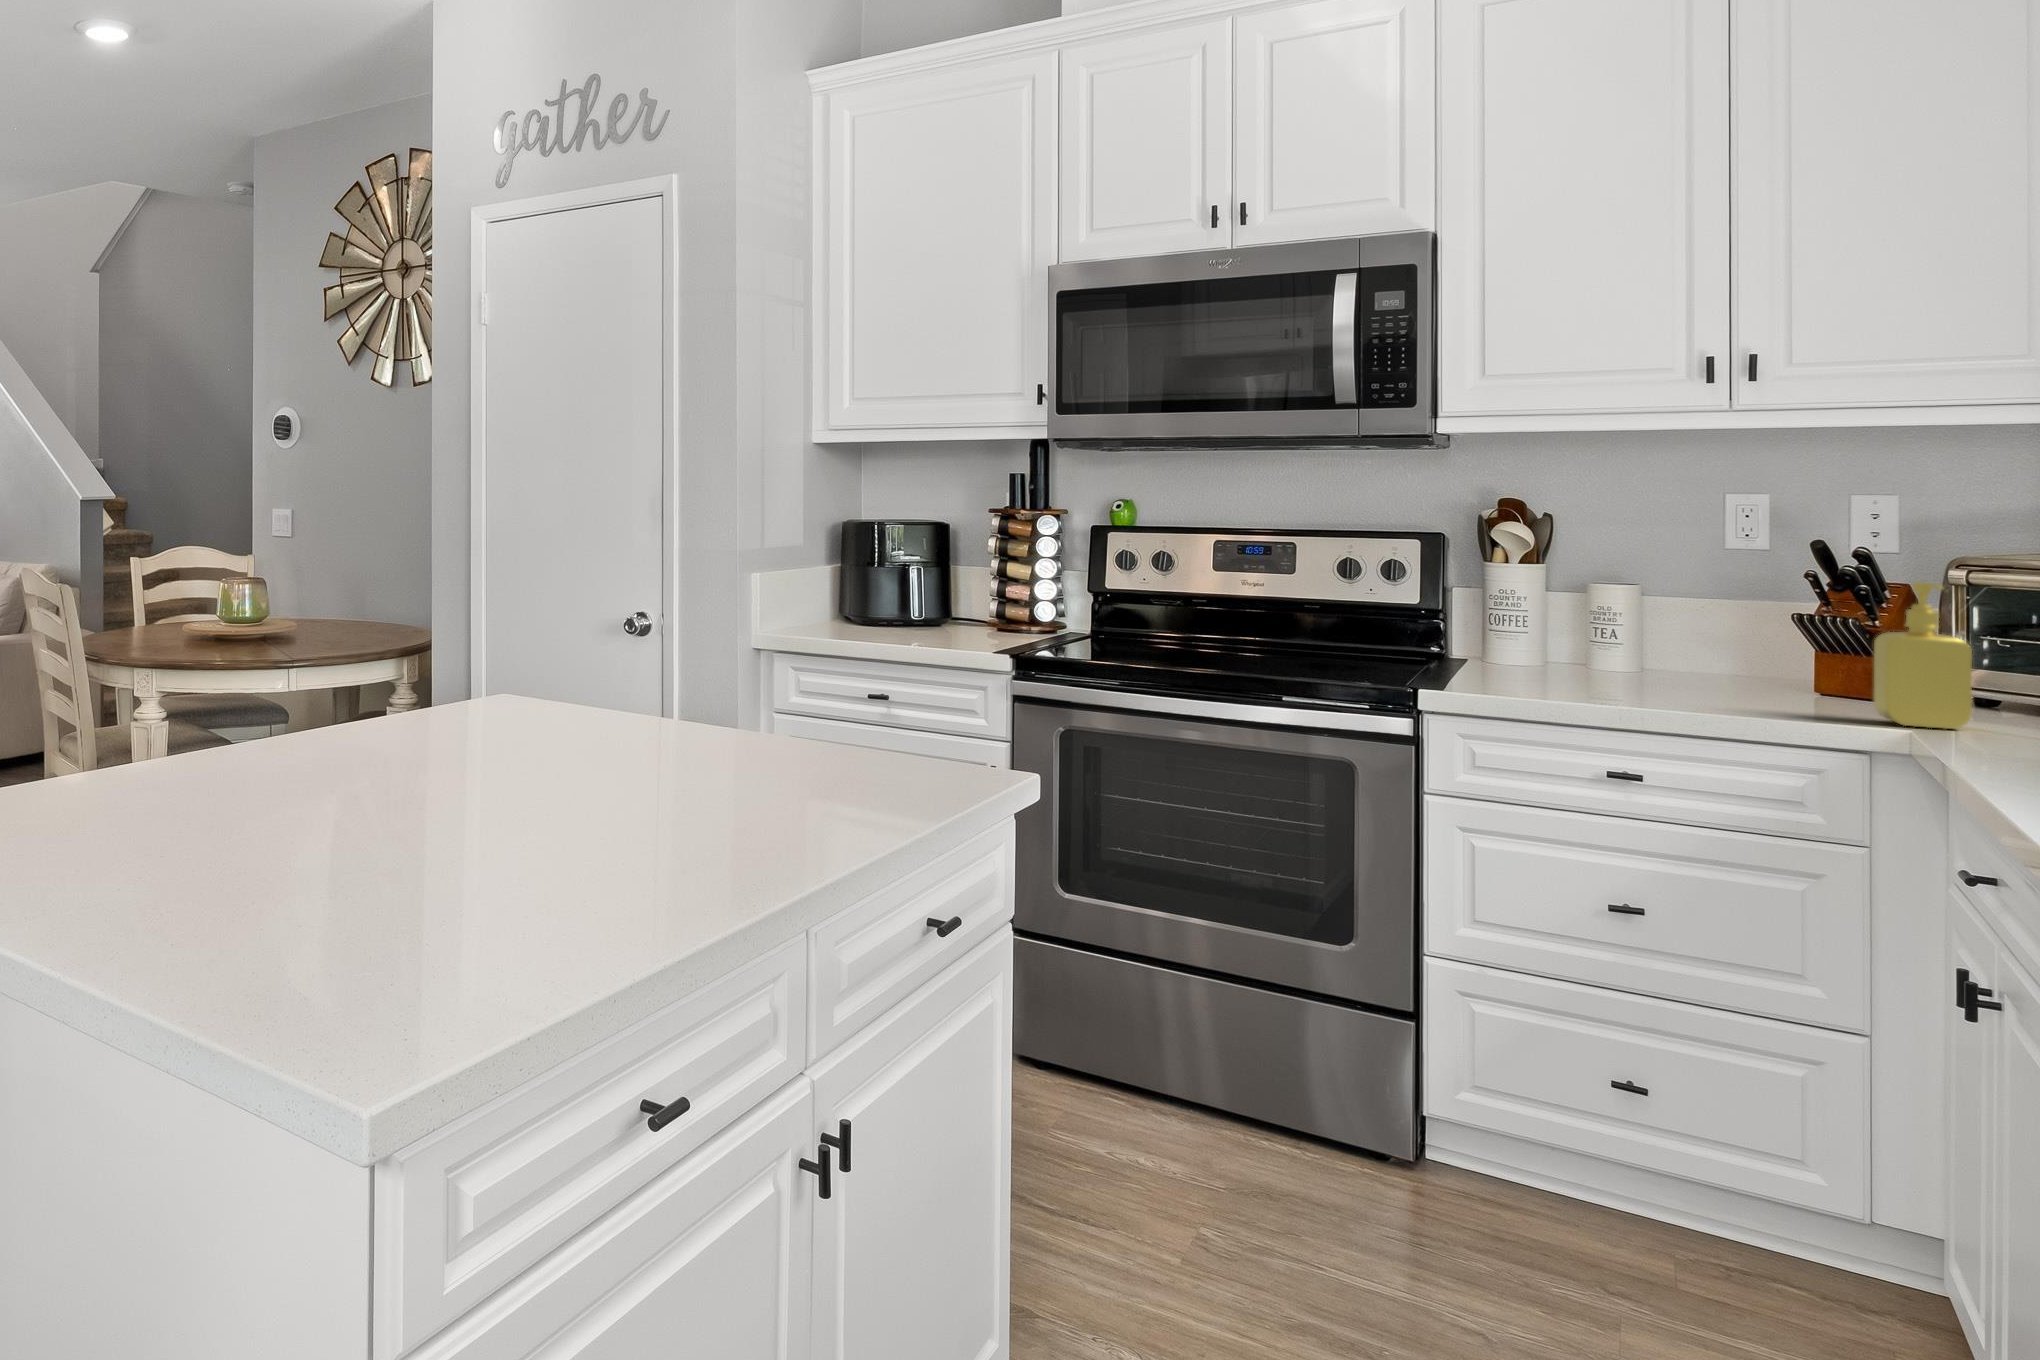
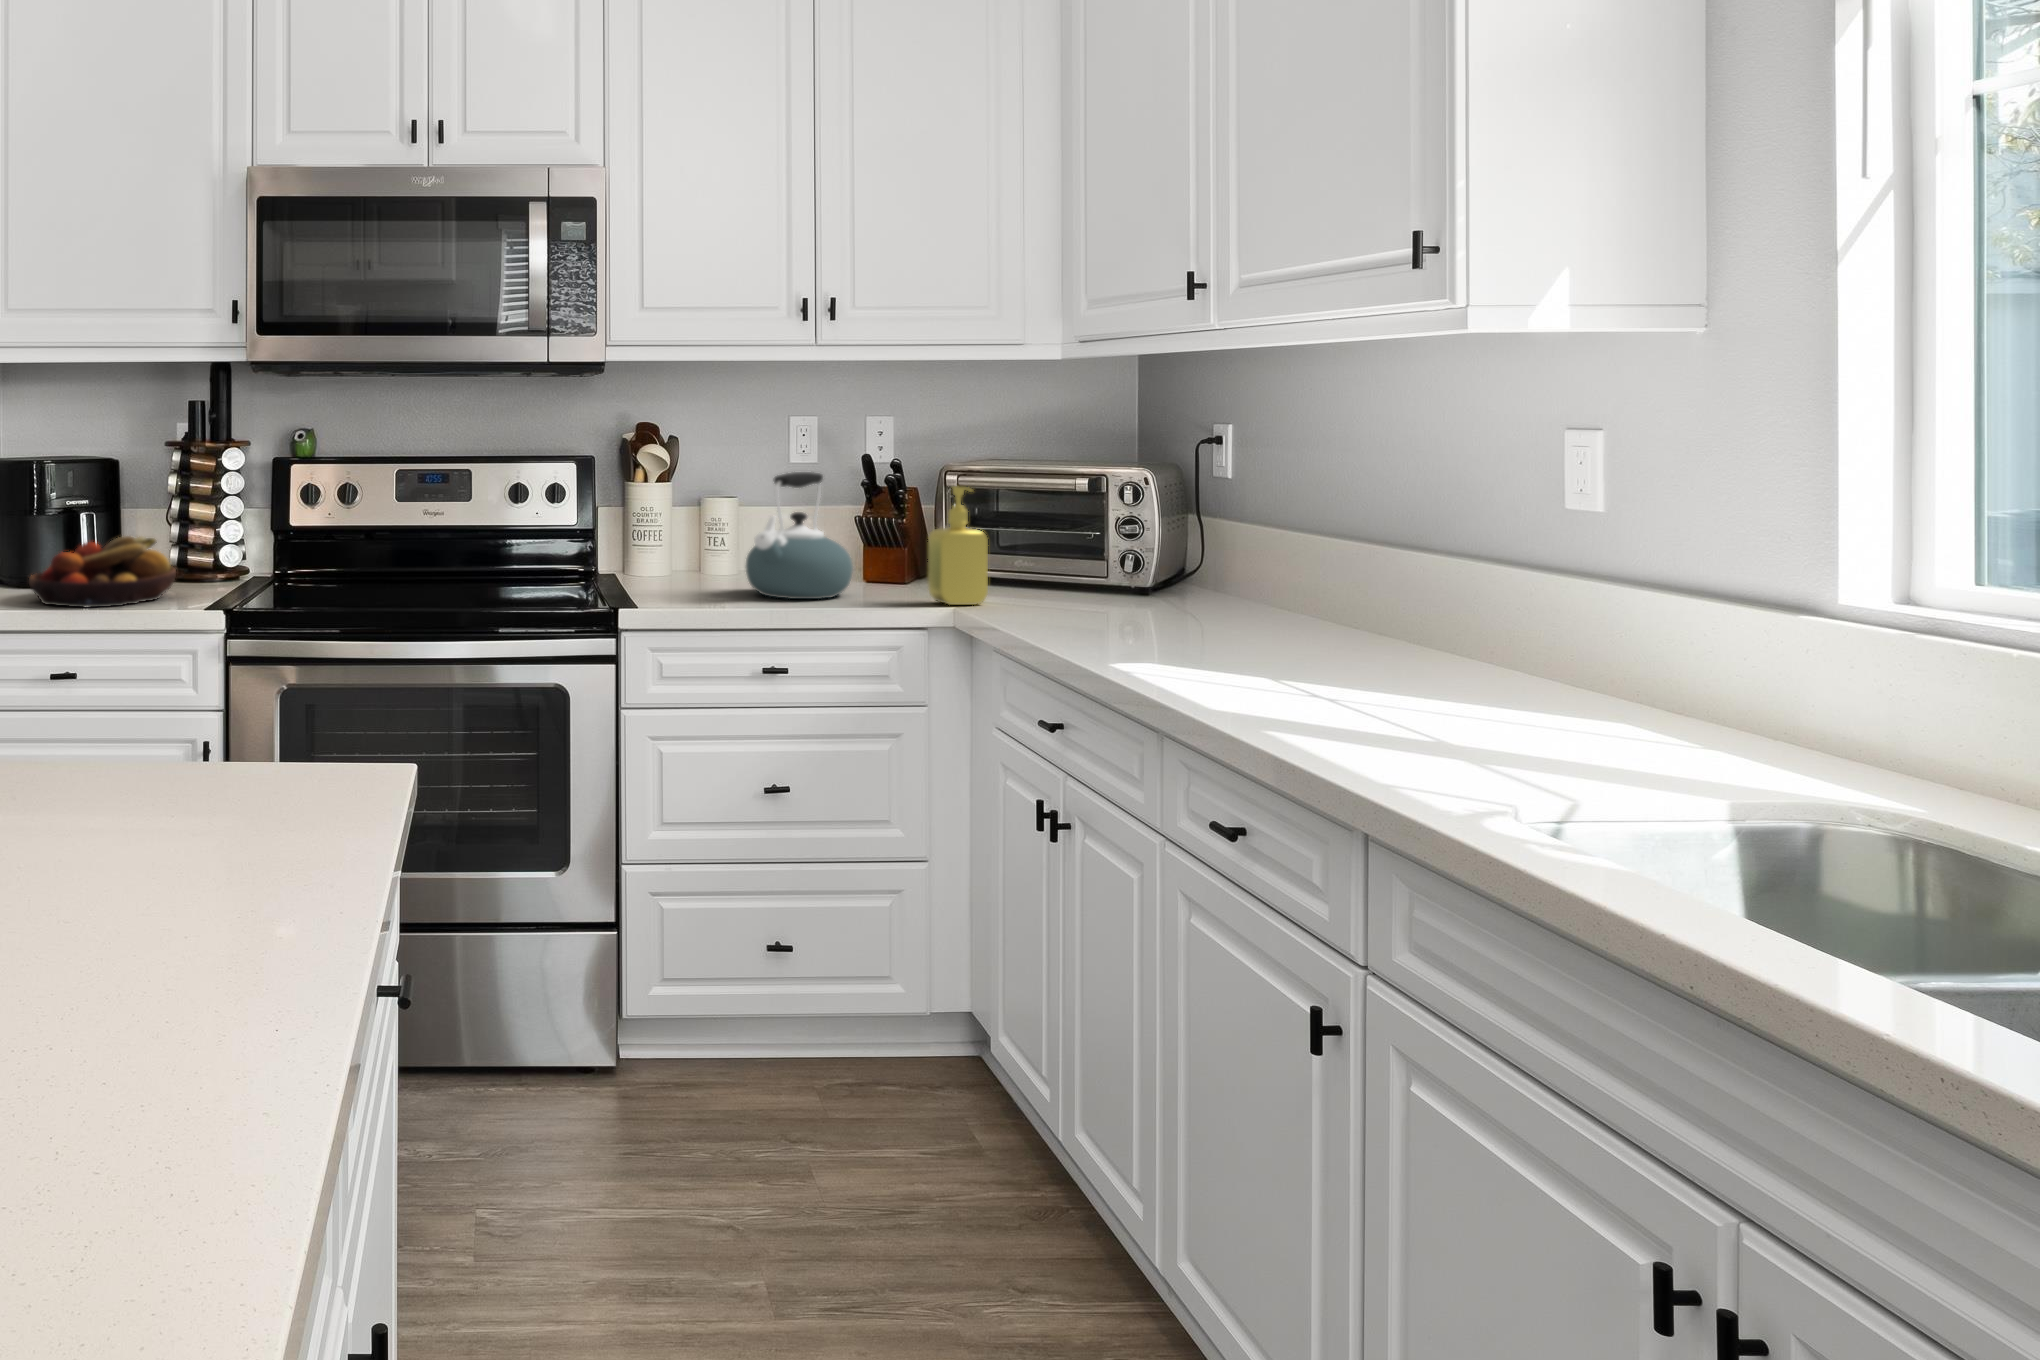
kettle: none [1610,558,1767,703] -> present [746,472,853,599]
fruit bowl: none [865,587,989,644] -> present [29,536,176,607]

